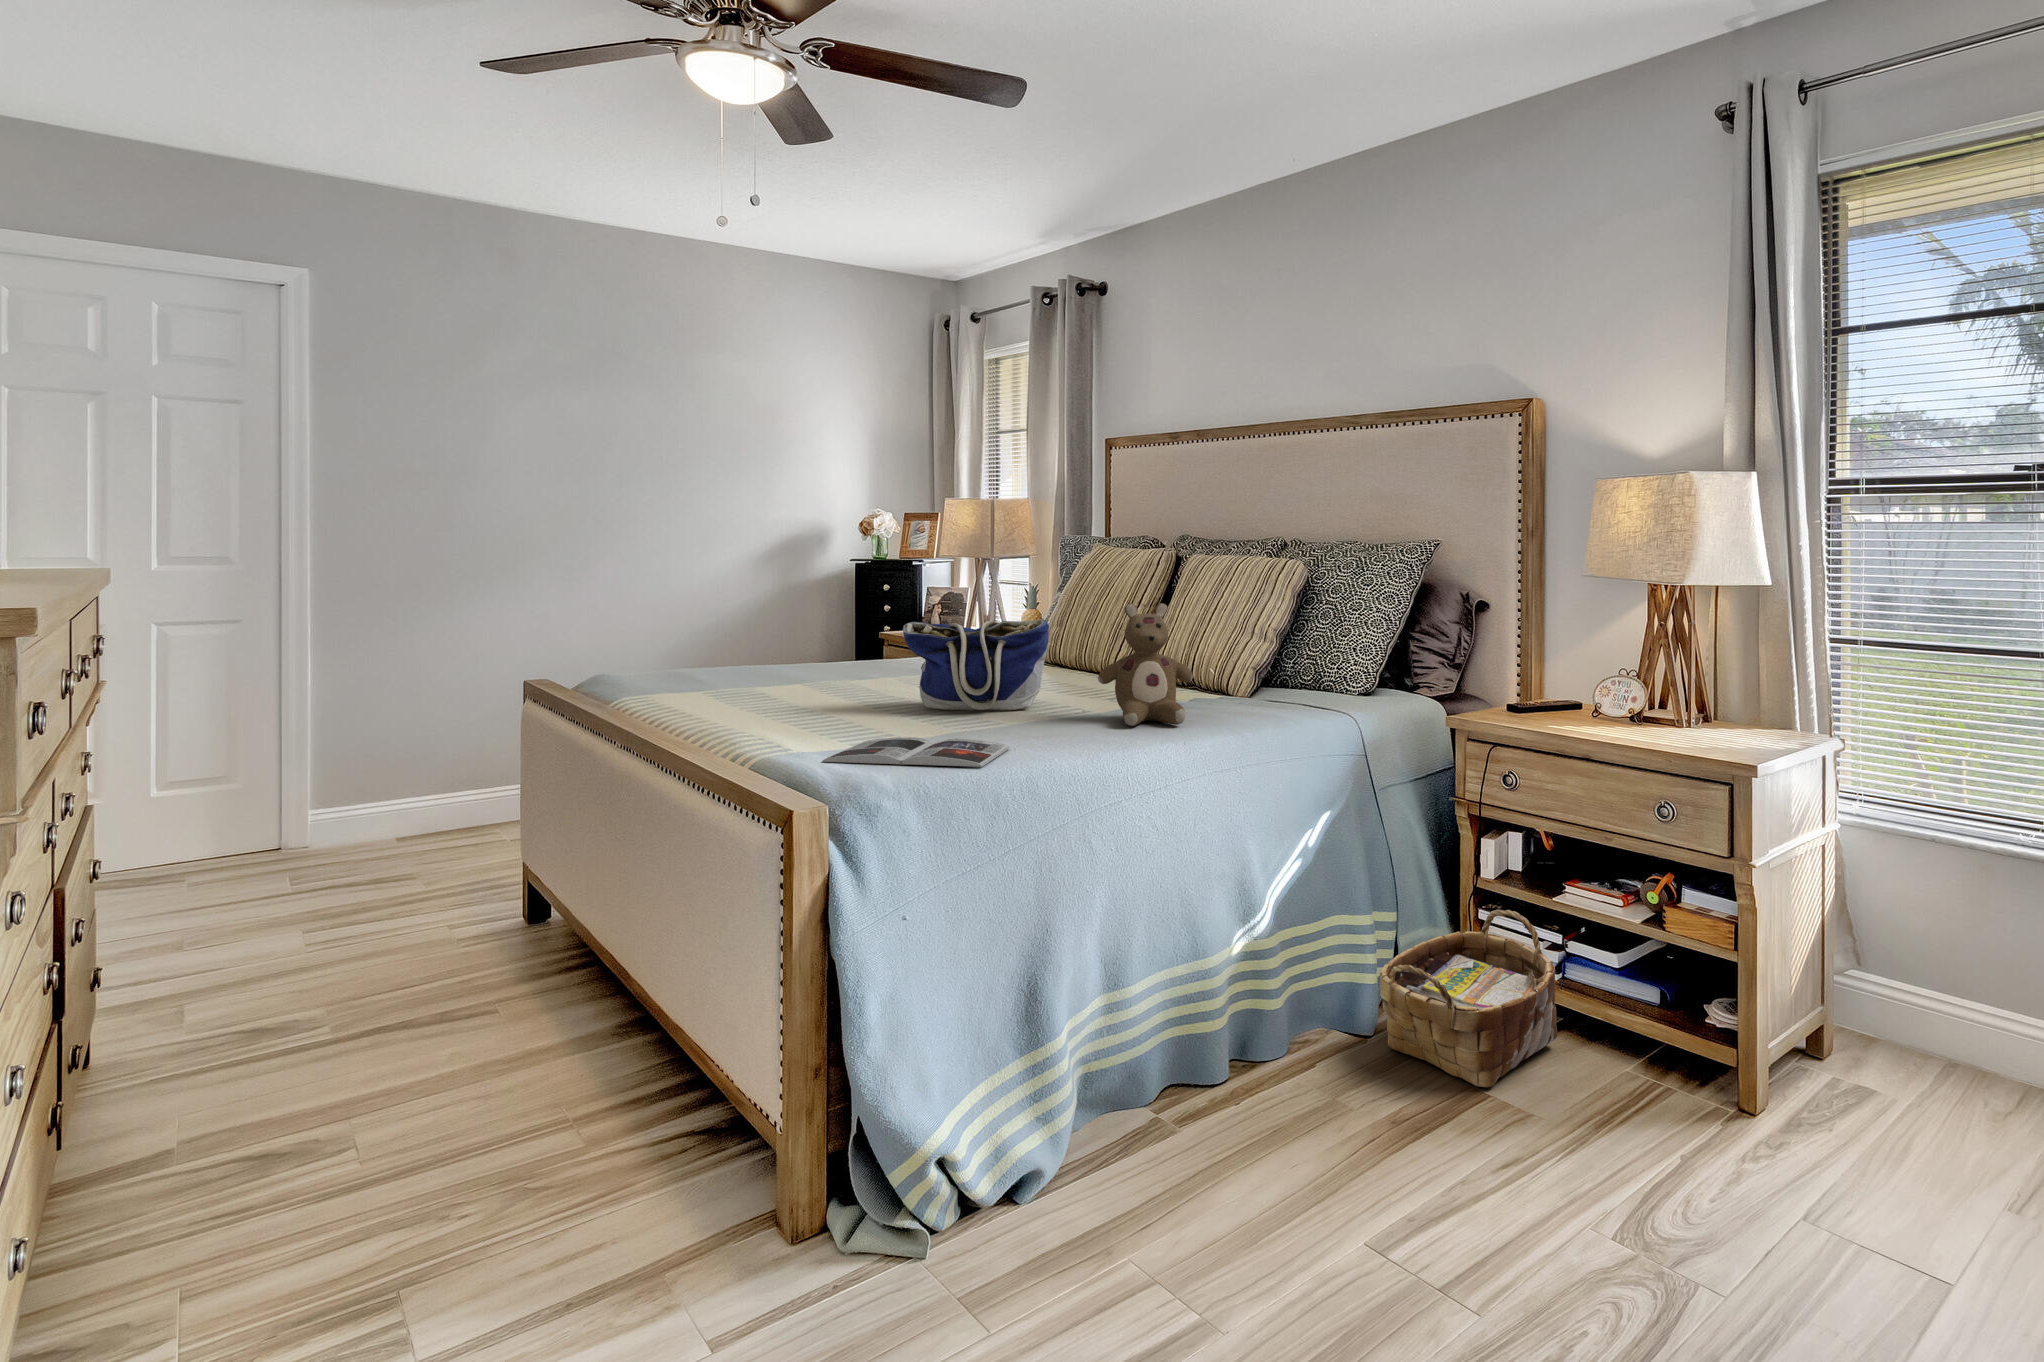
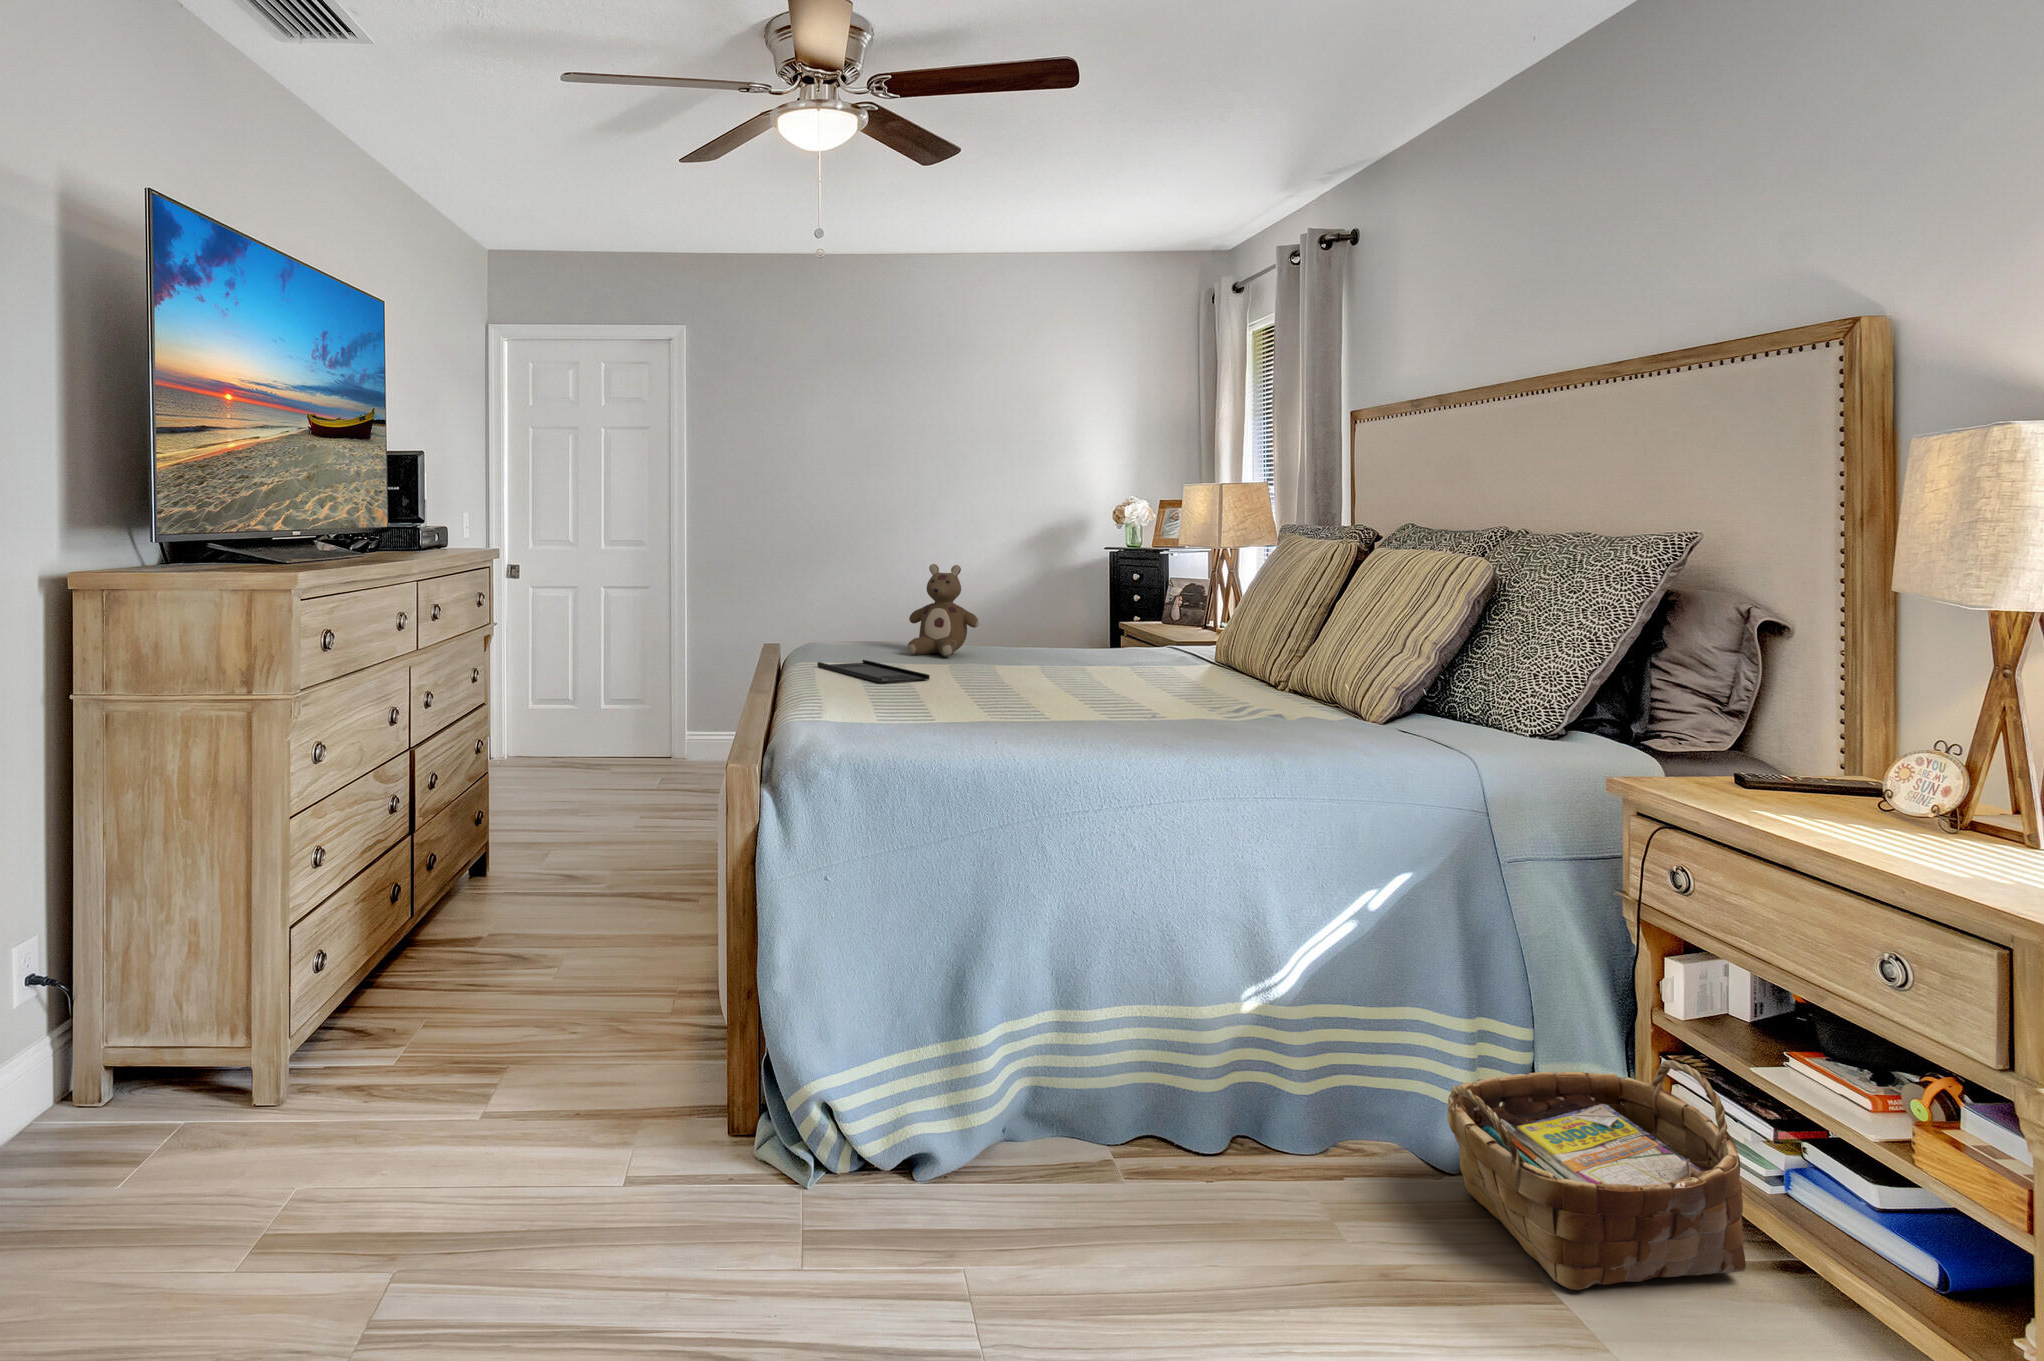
stuffed bear: present [1098,603,1193,726] -> present [908,564,979,657]
tote bag: present [903,619,1049,711] -> none [978,604,1120,702]
tray: none [686,695,835,716] -> present [817,660,930,683]
magazine: present [822,737,1010,767] -> none [823,711,1002,748]

